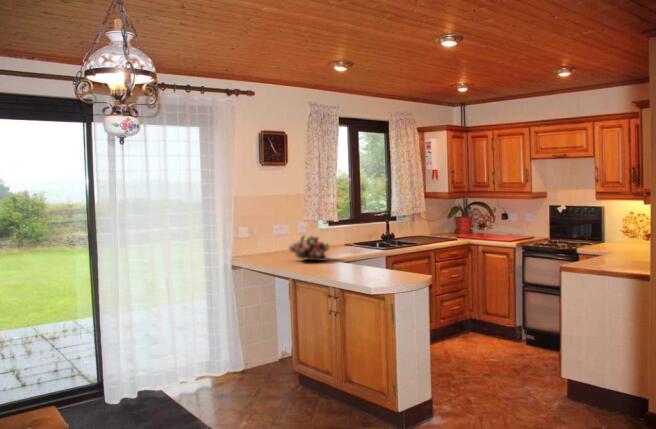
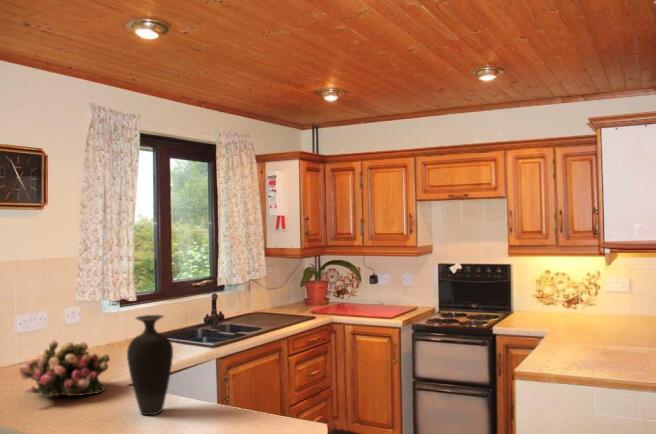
vase: none [340,221,360,267] -> present [127,315,173,415]

